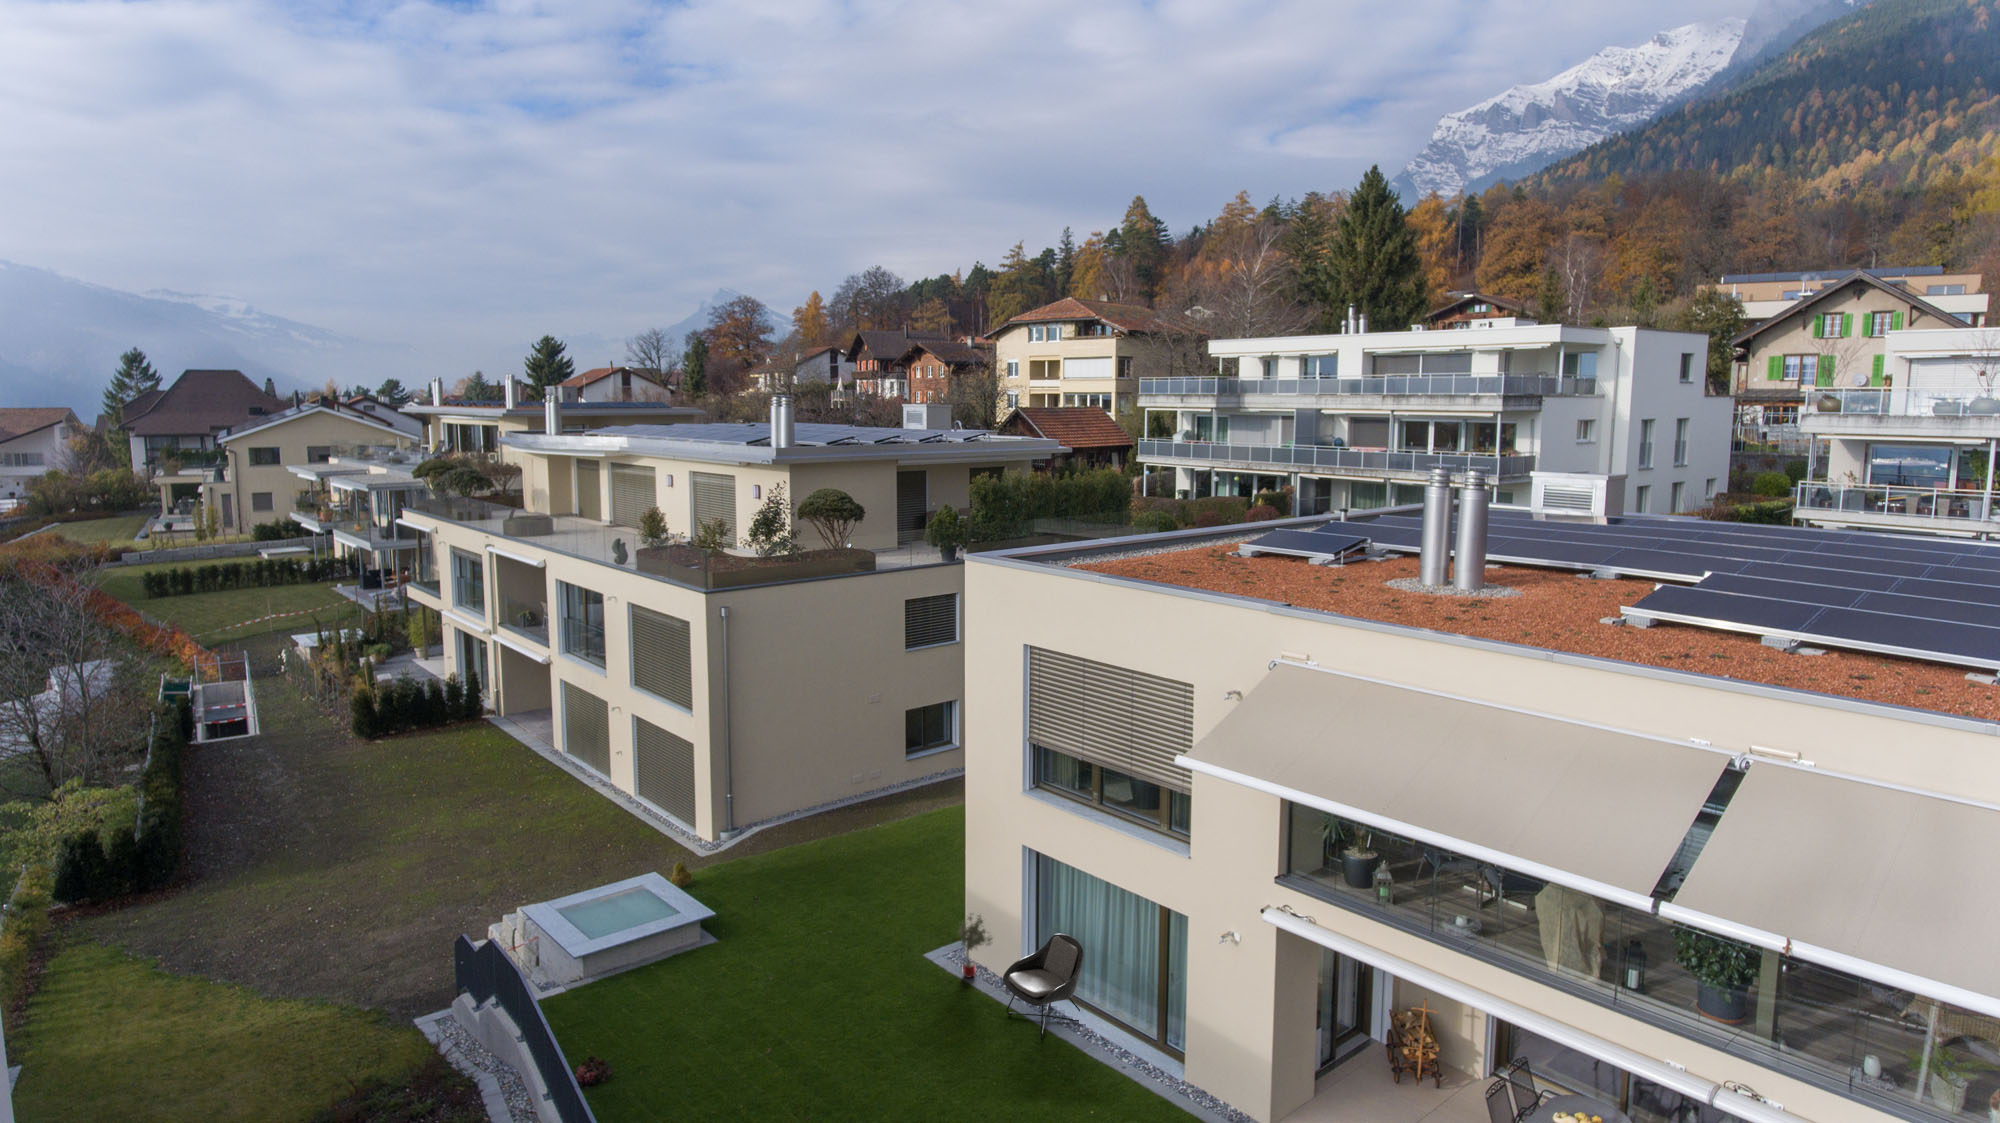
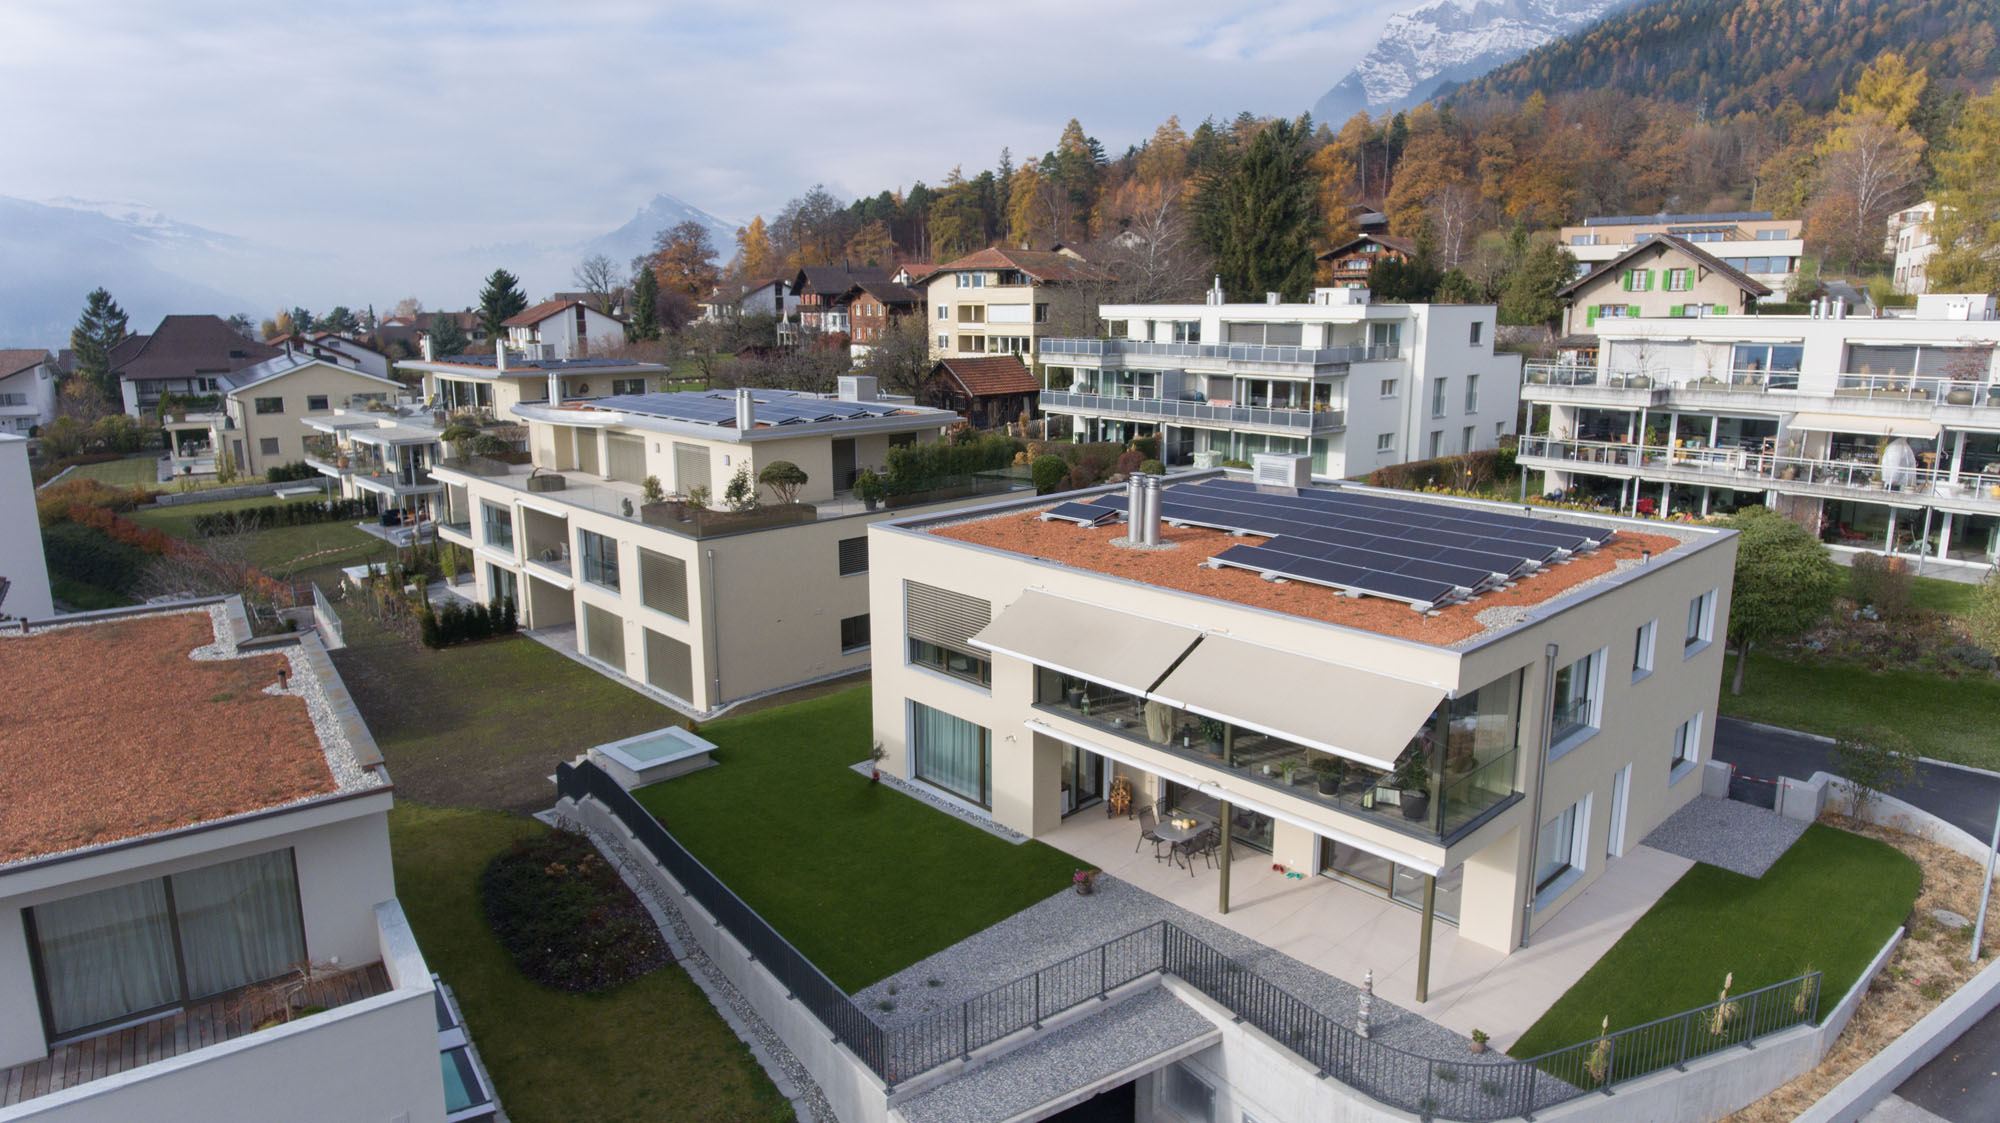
lounge chair: present [1003,934,1084,1039] -> none [894,749,944,808]

